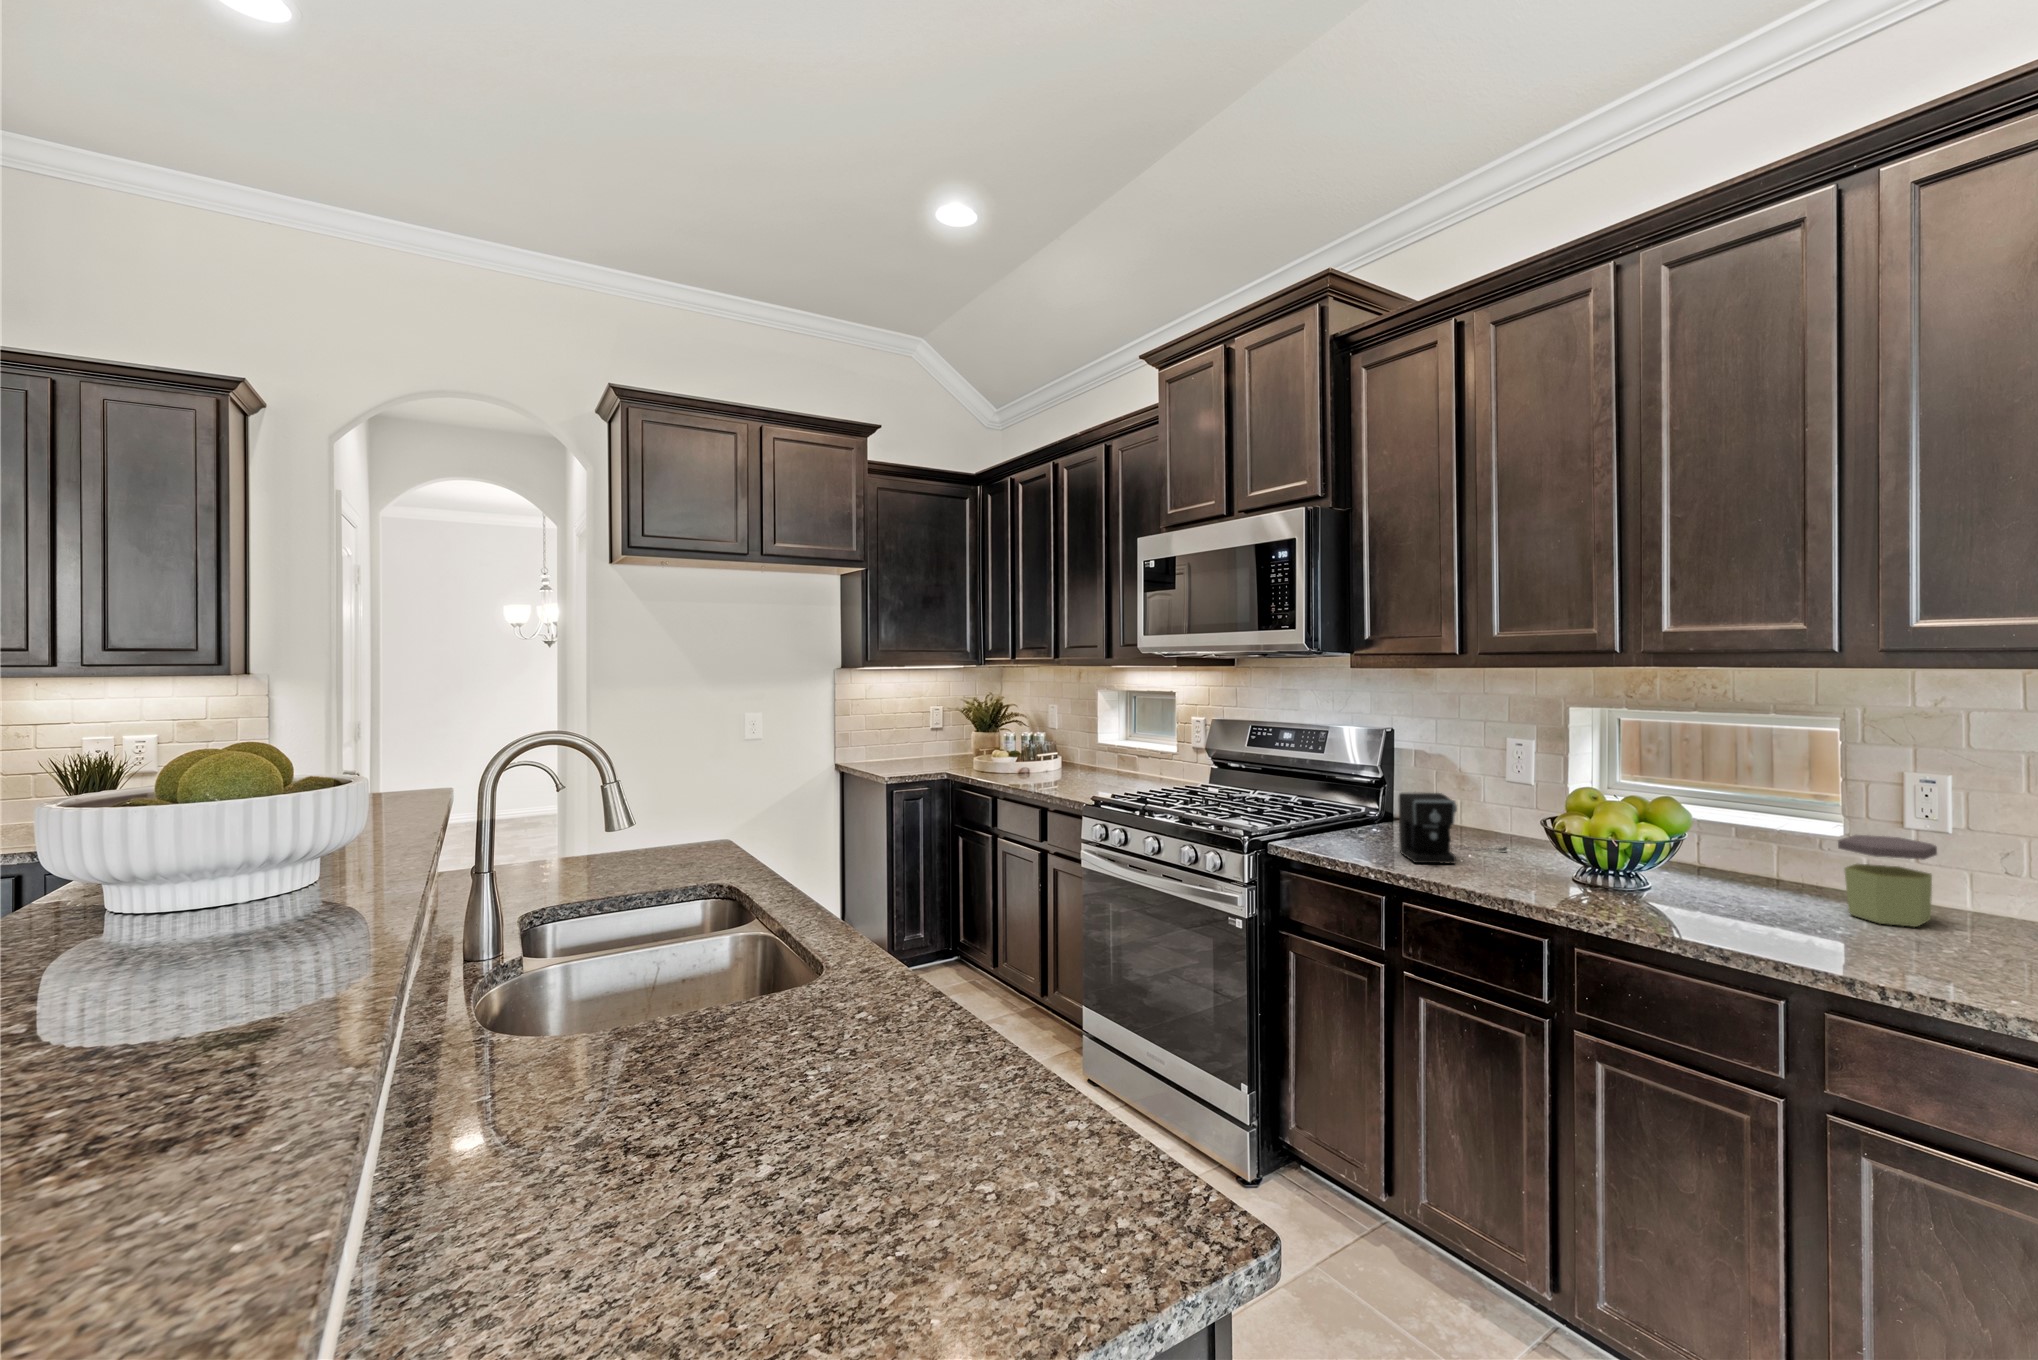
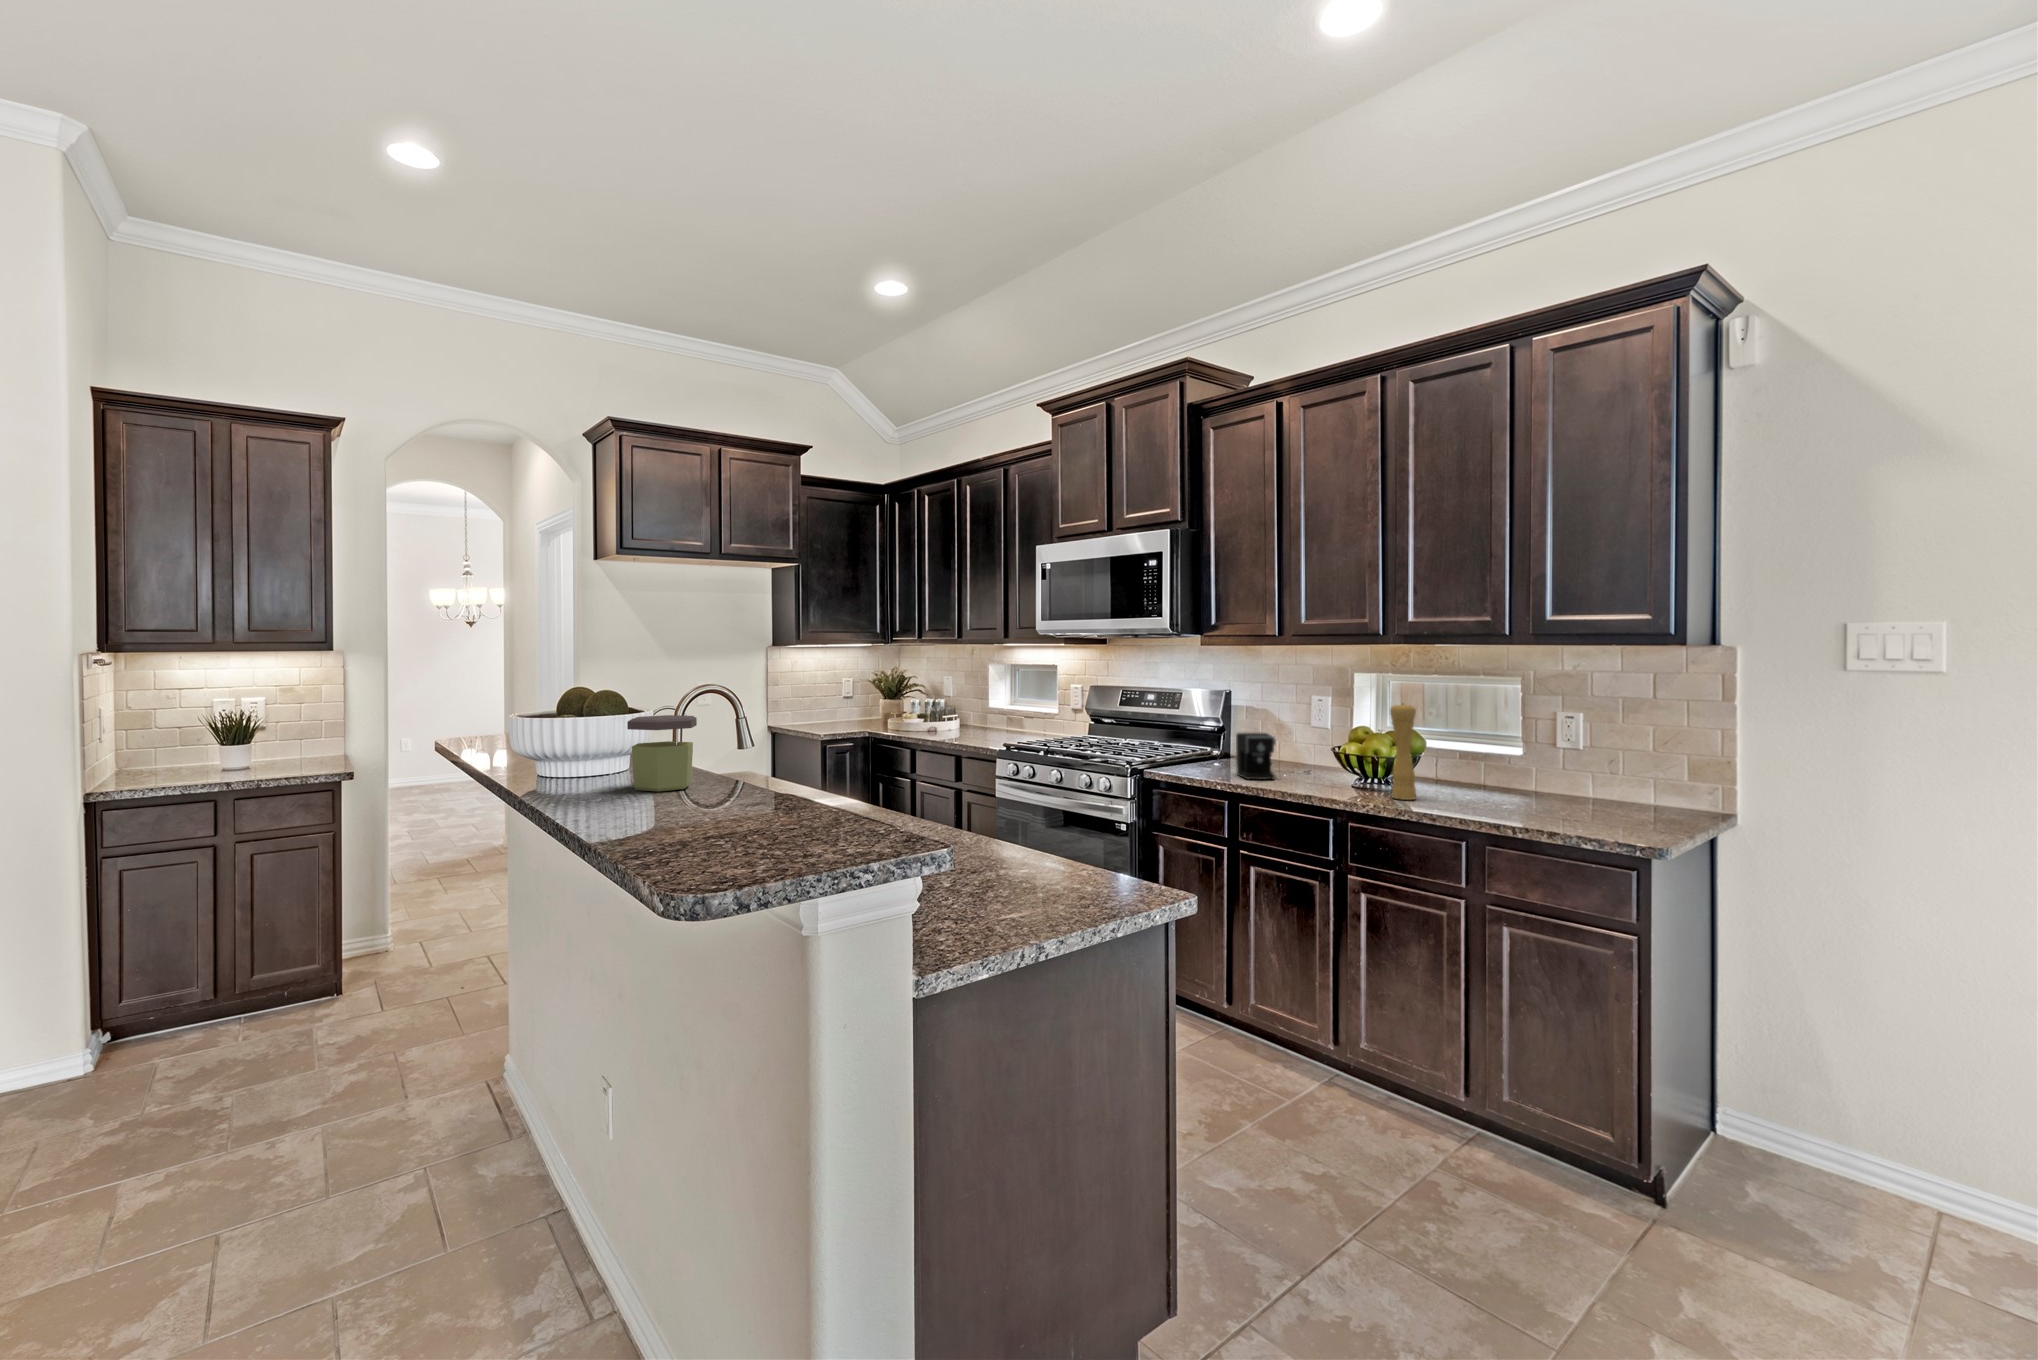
pepper mill: none [1639,759,1685,912] -> present [1390,703,1416,800]
jar: present [1838,835,1937,927] -> present [627,715,697,791]

